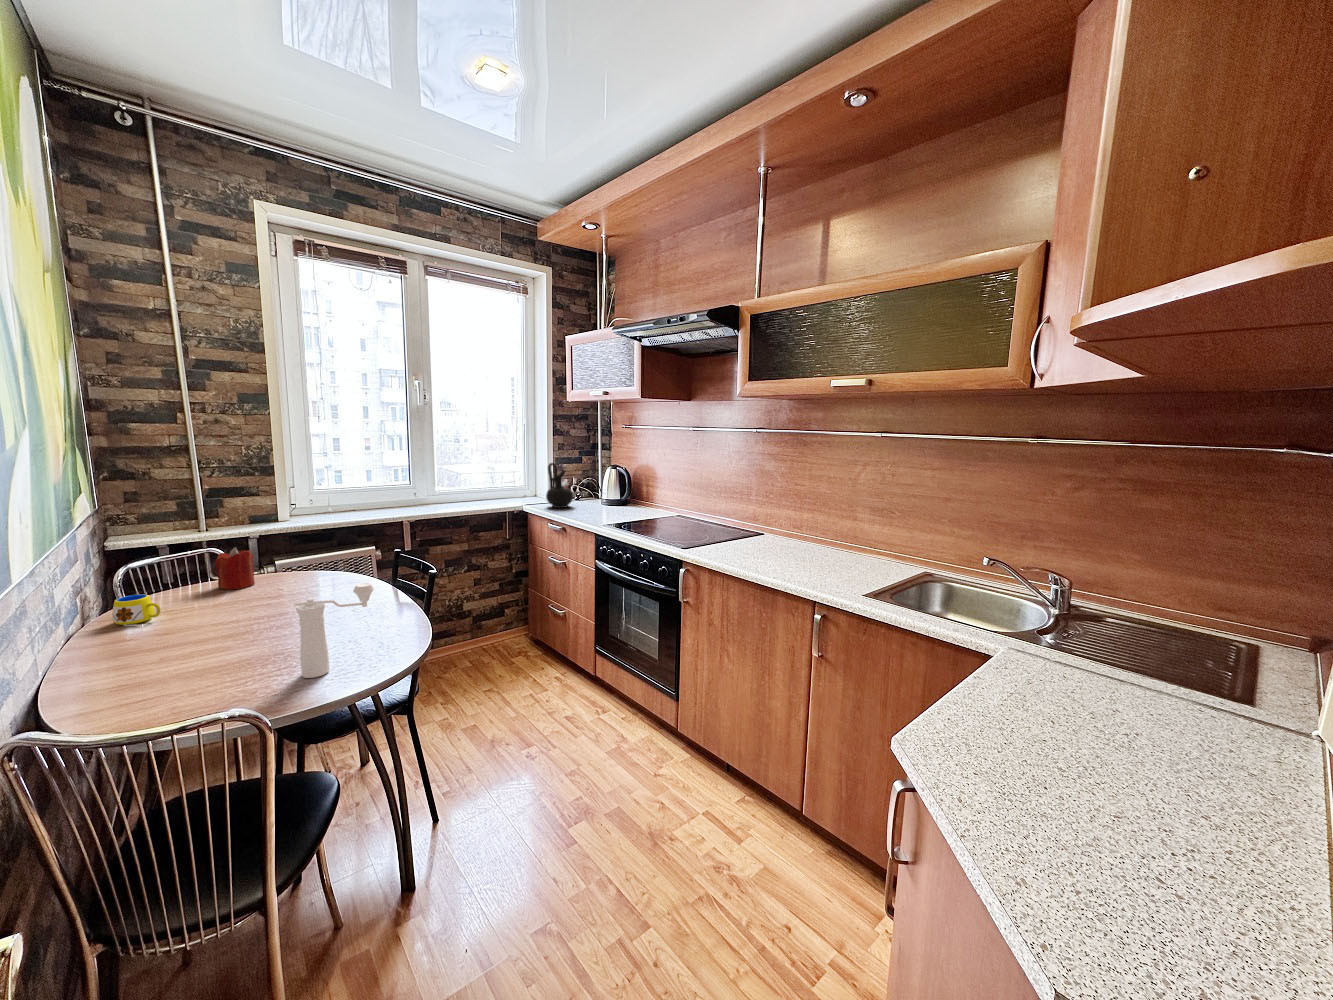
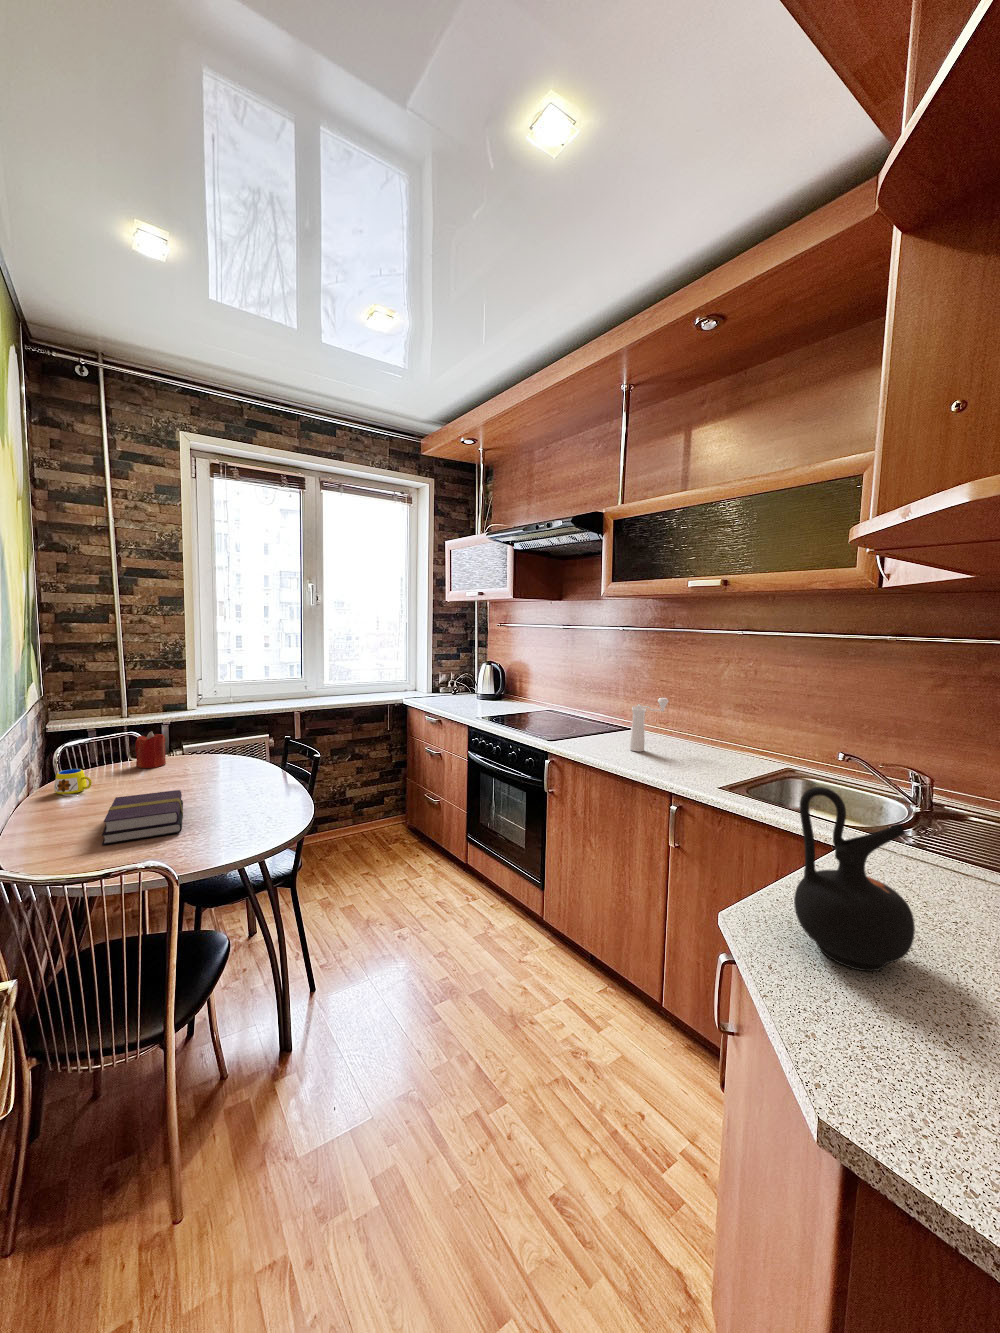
ceramic jug: present [546,463,573,508] -> present [794,787,915,971]
pepper mill: present [295,583,374,678] -> present [630,698,669,752]
book: none [170,616,275,686] -> present [102,790,183,845]

